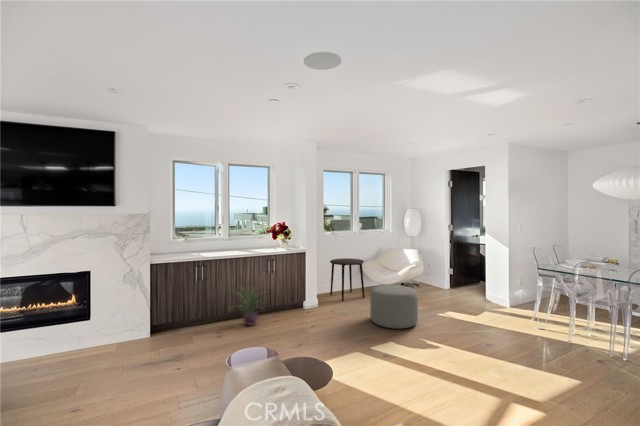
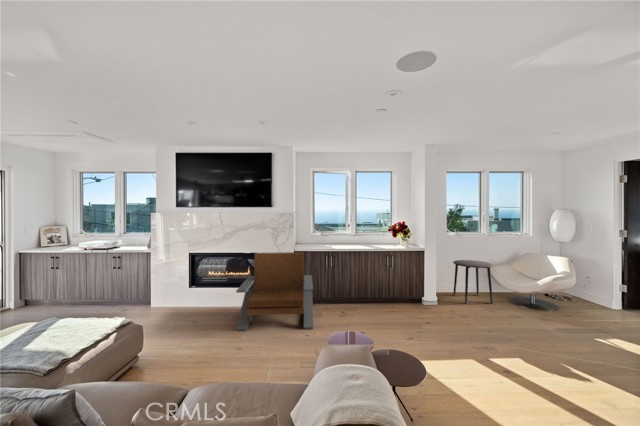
lounge chair: none [66,264,186,383] -> present [236,252,313,330]
ottoman: present [370,285,418,329] -> none [495,294,559,346]
decorative plant: present [236,290,262,326] -> none [350,275,387,313]

